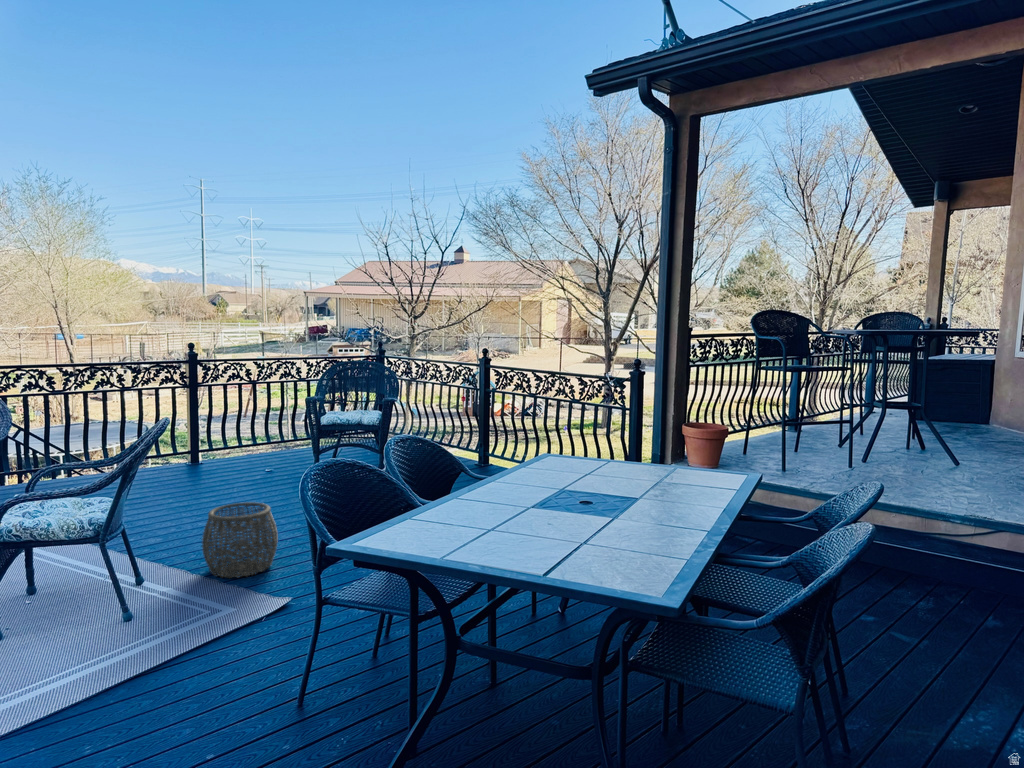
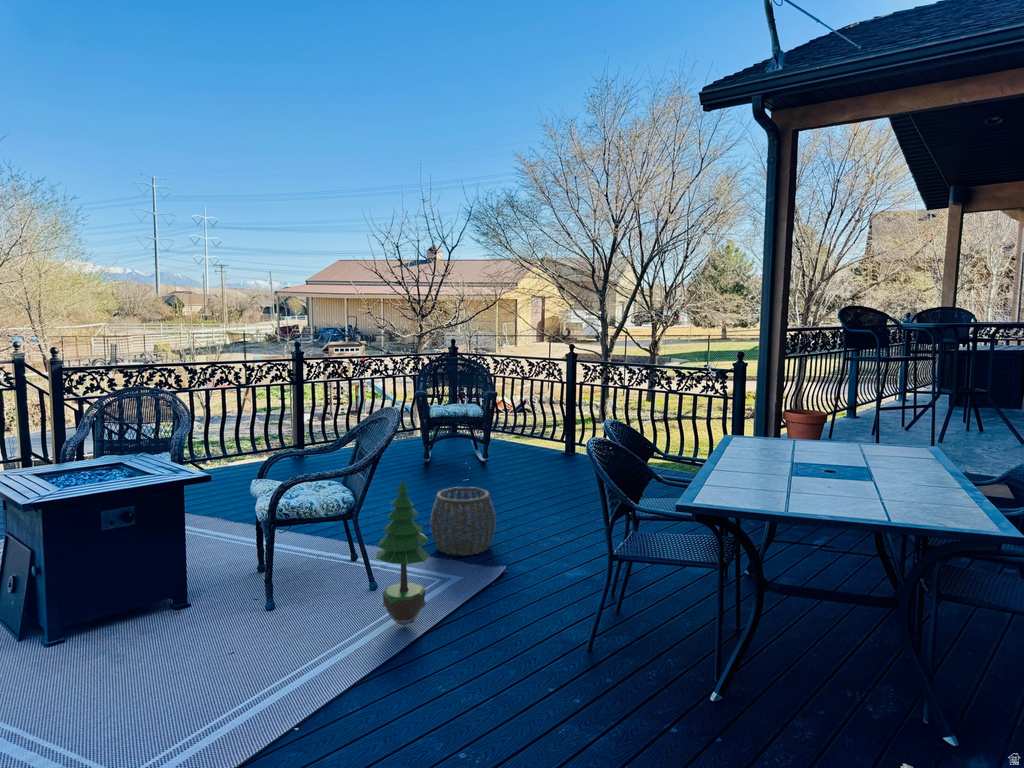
potted tree: none [34,495,106,656] -> present [376,480,430,625]

